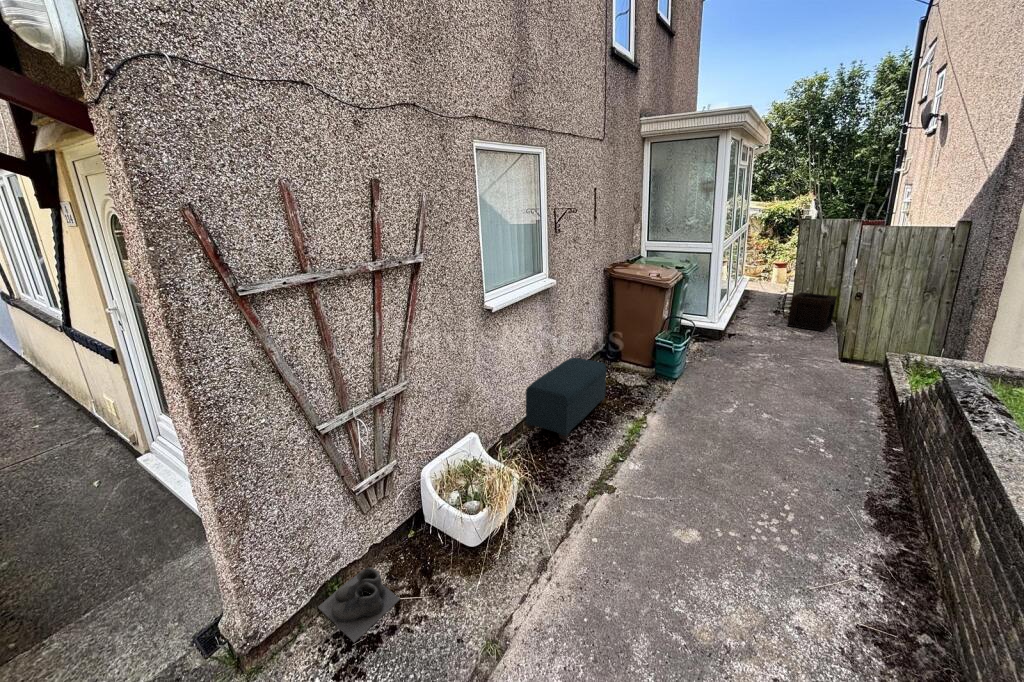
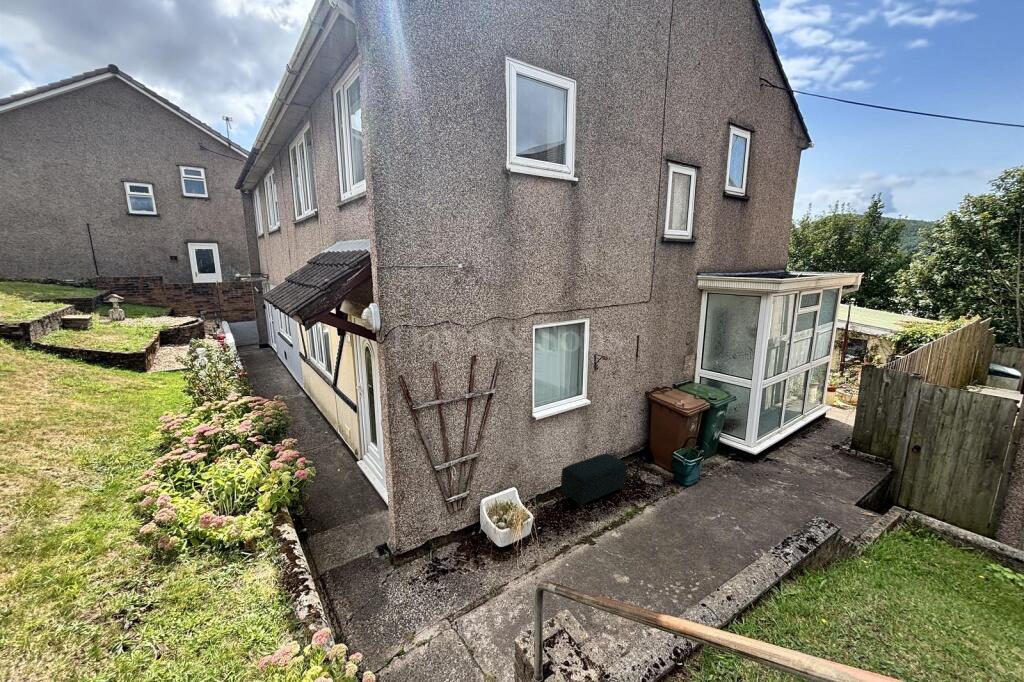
wooden crate: present [787,293,837,331] -> none [838,432,892,474]
boots: present [318,567,400,642] -> none [425,540,460,570]

